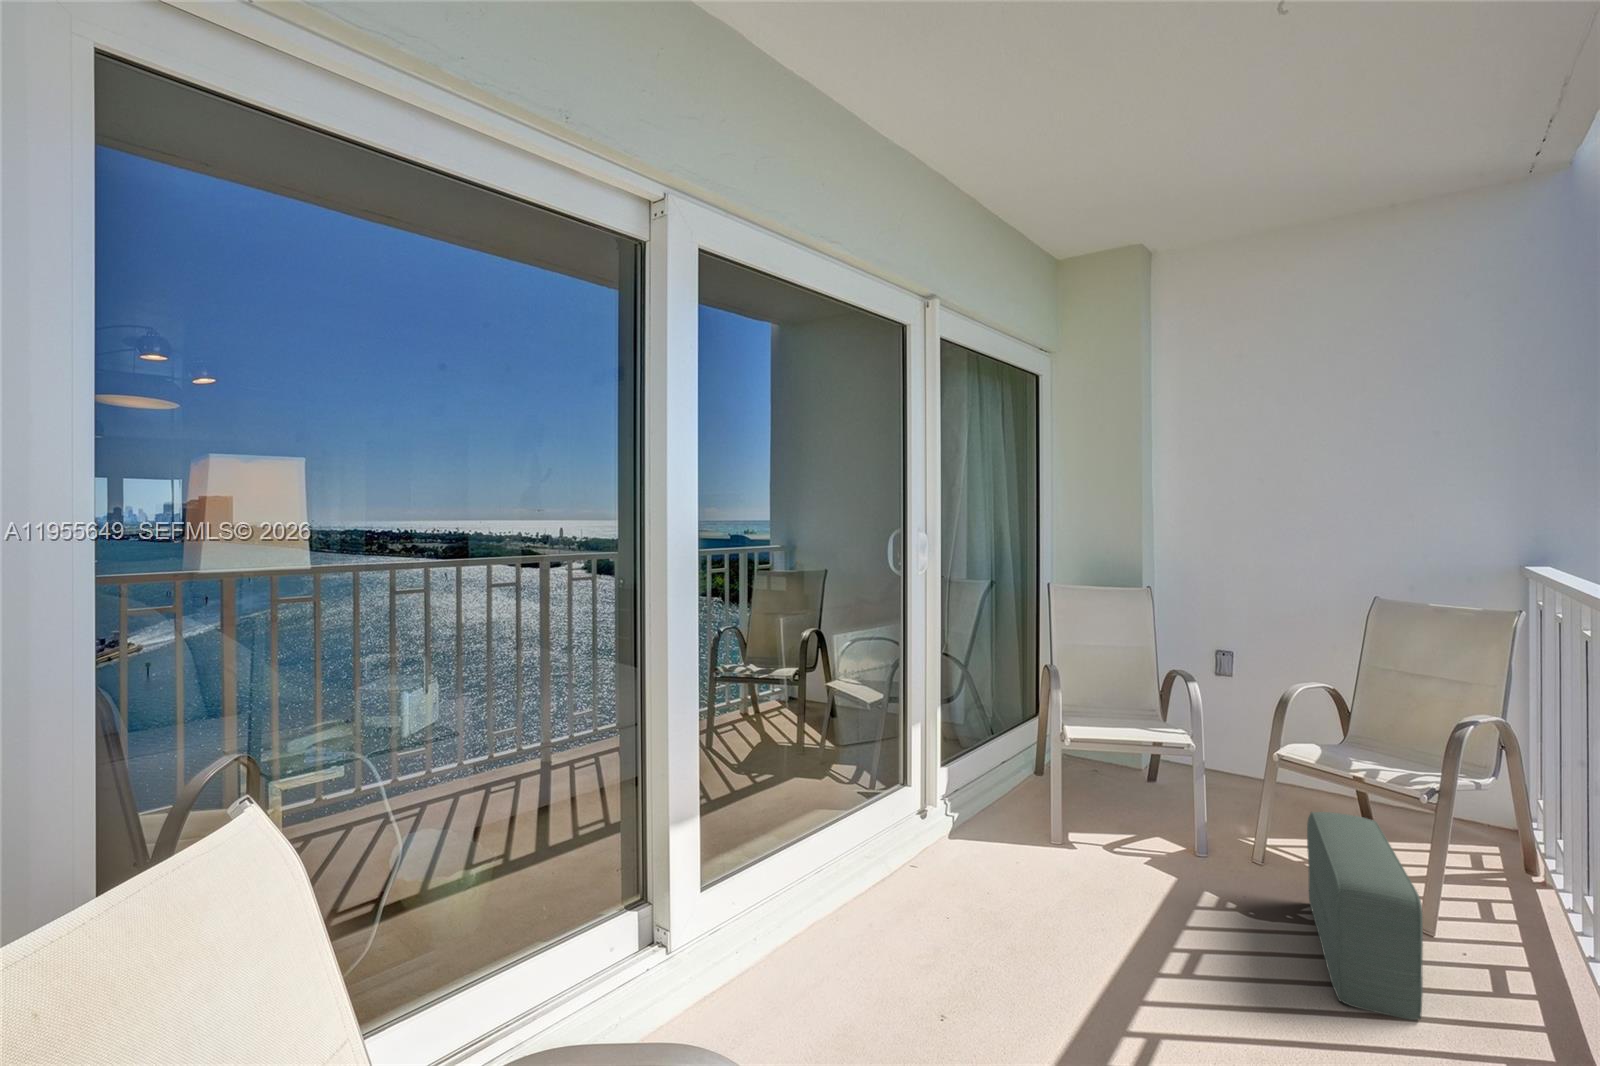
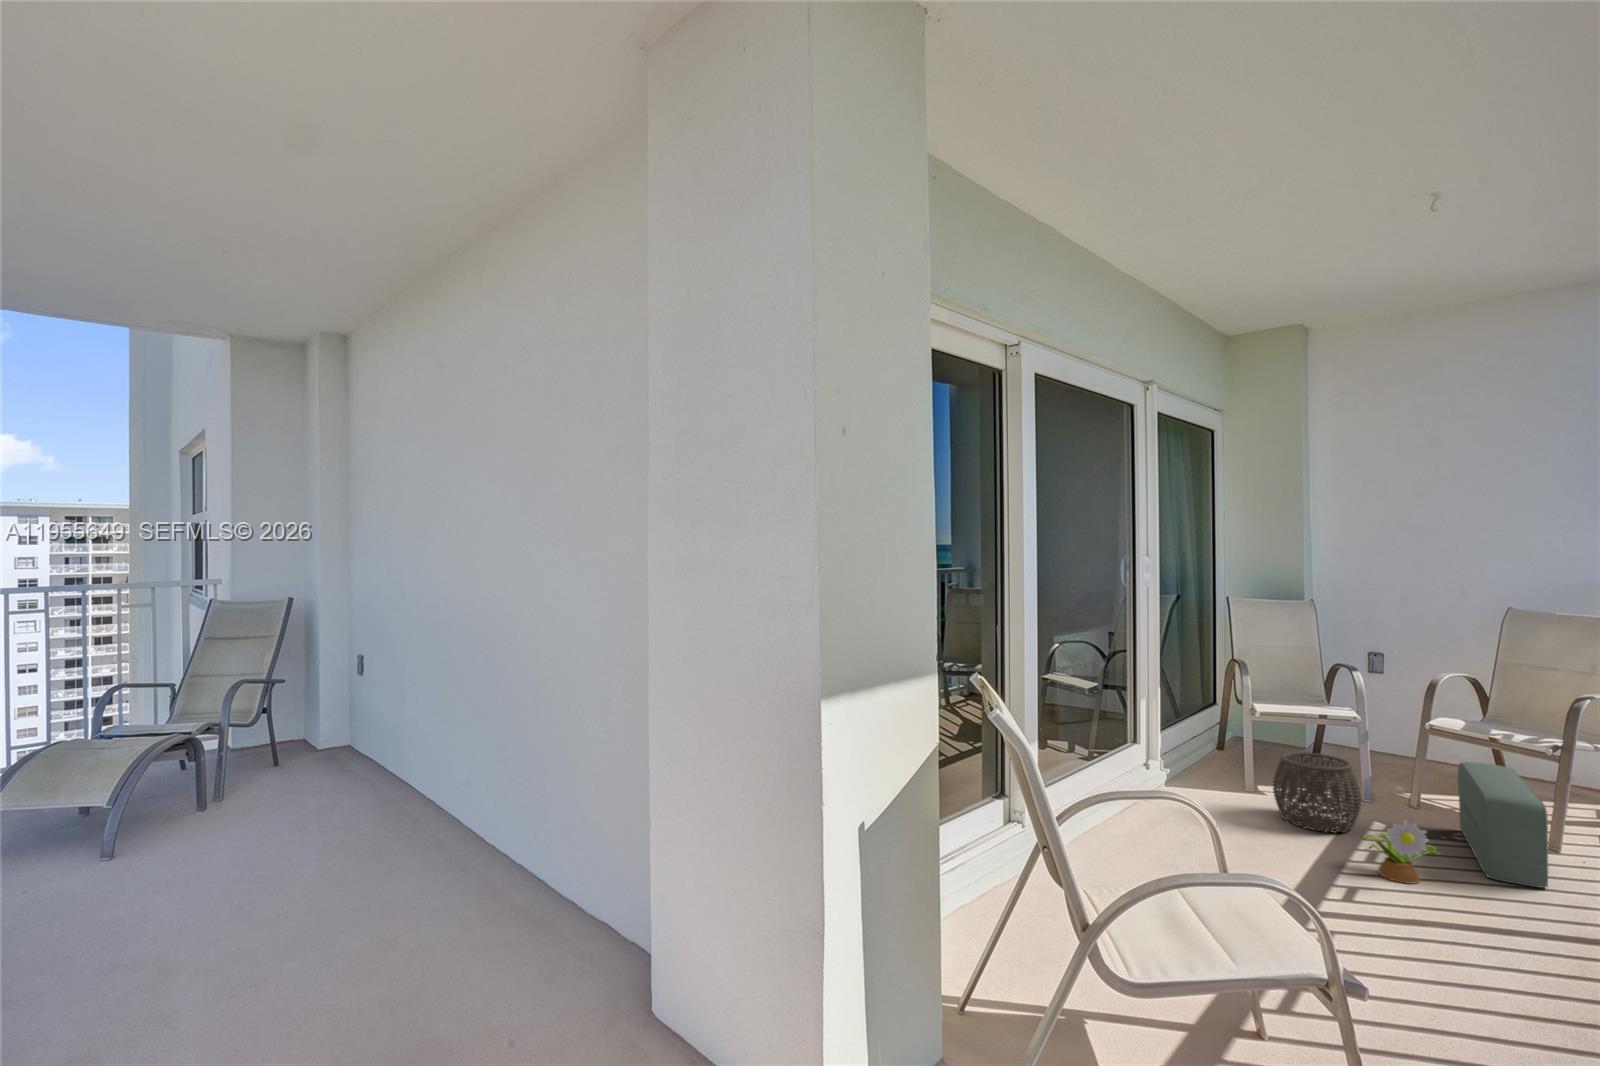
woven basket: none [1071,798,1183,919] -> present [1273,752,1362,833]
decorative plant: none [1169,927,1276,1022] -> present [1364,820,1439,884]

